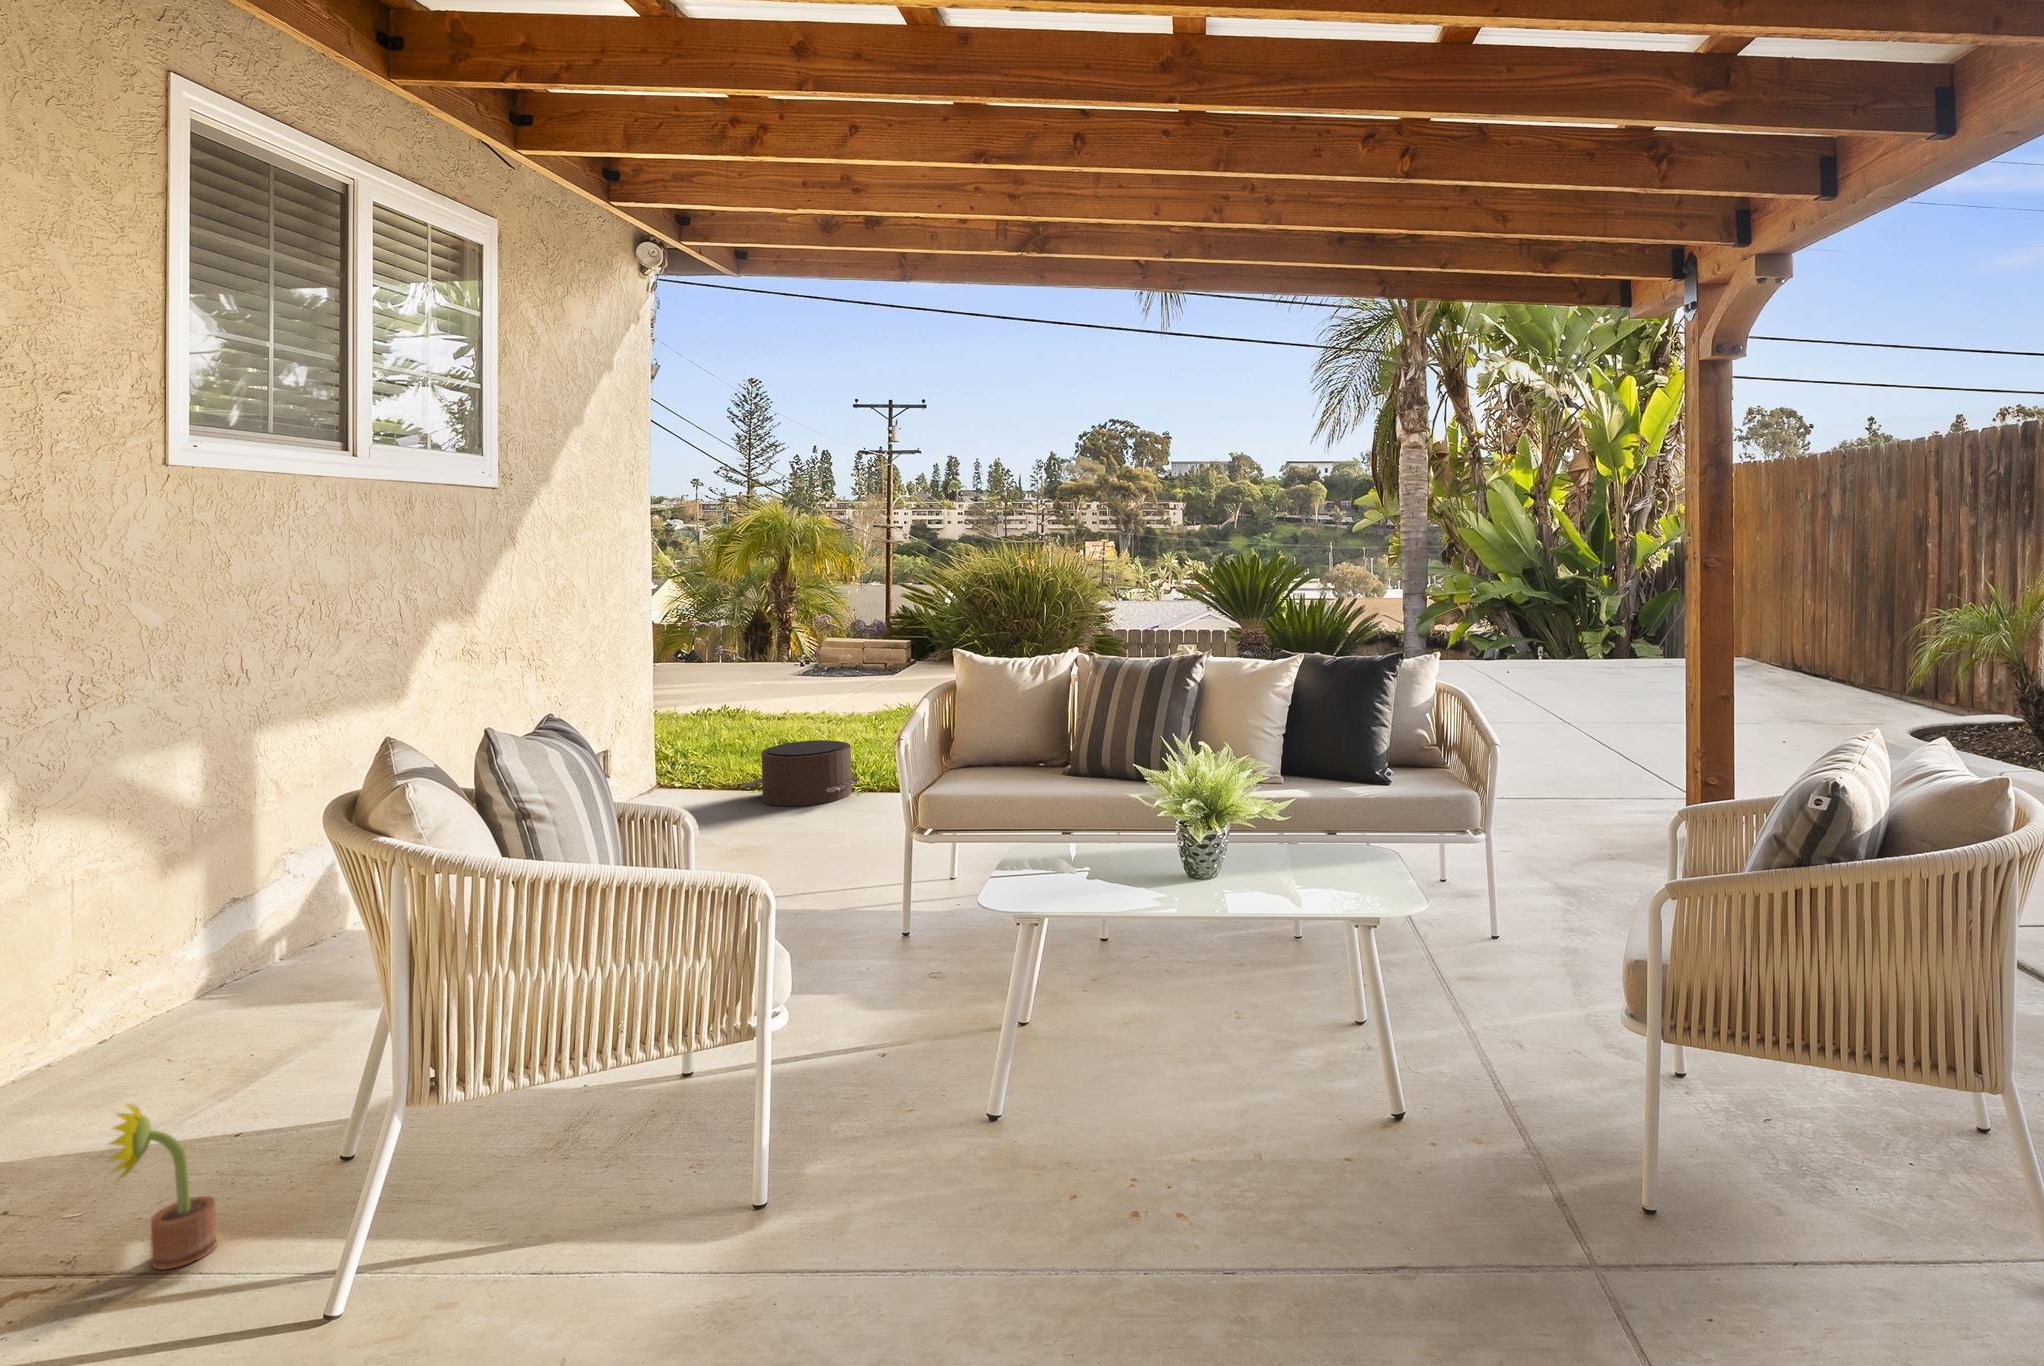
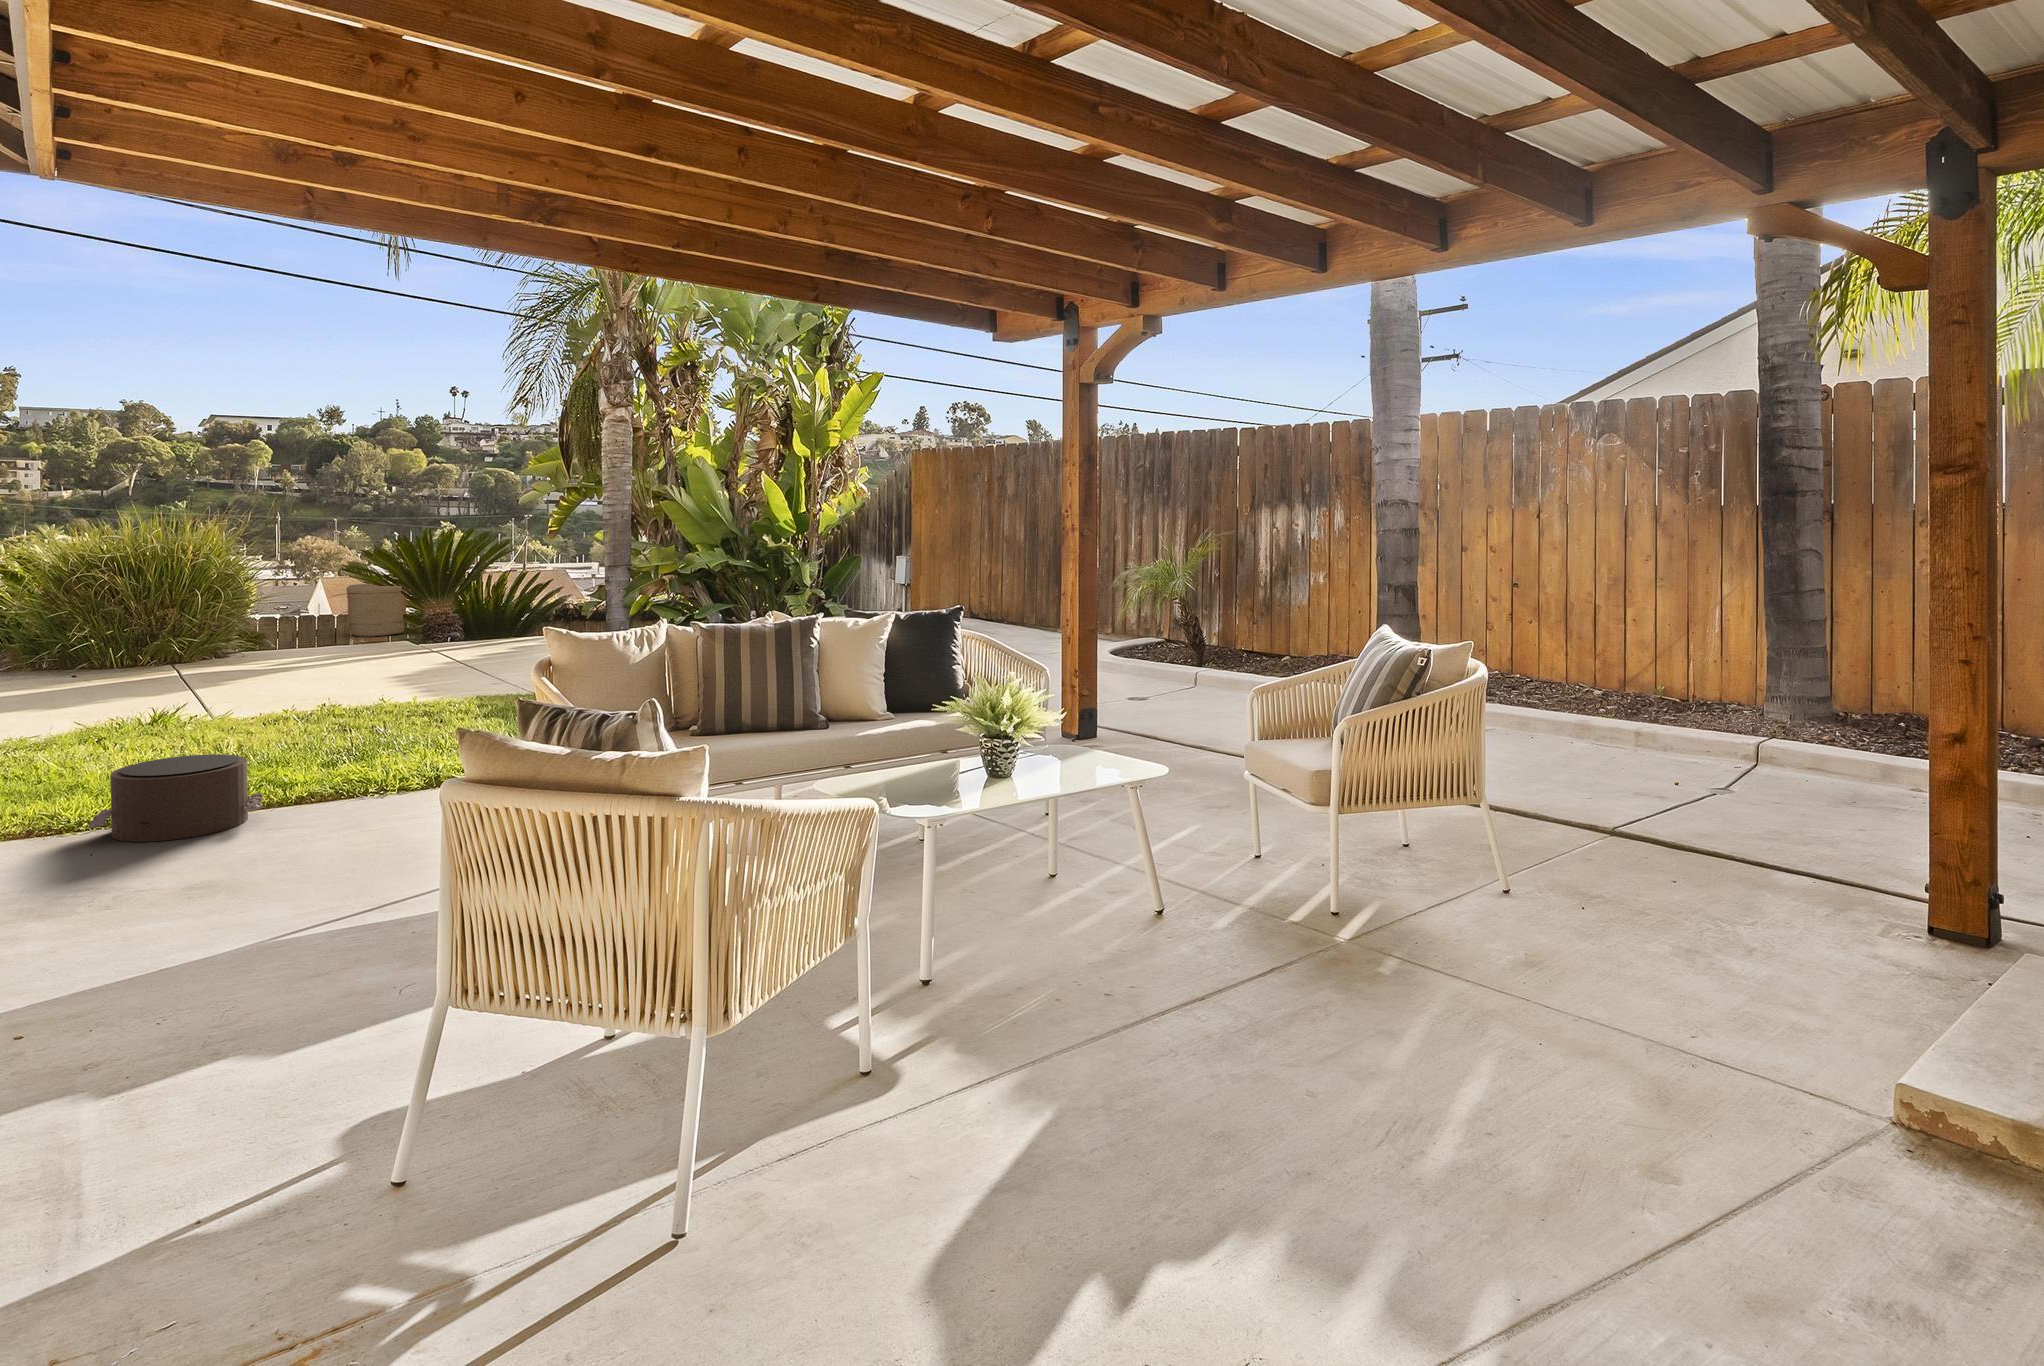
woven basket: none [1215,601,1260,646] -> present [346,584,406,637]
decorative plant: present [110,1104,216,1269] -> none [499,1053,594,1209]

